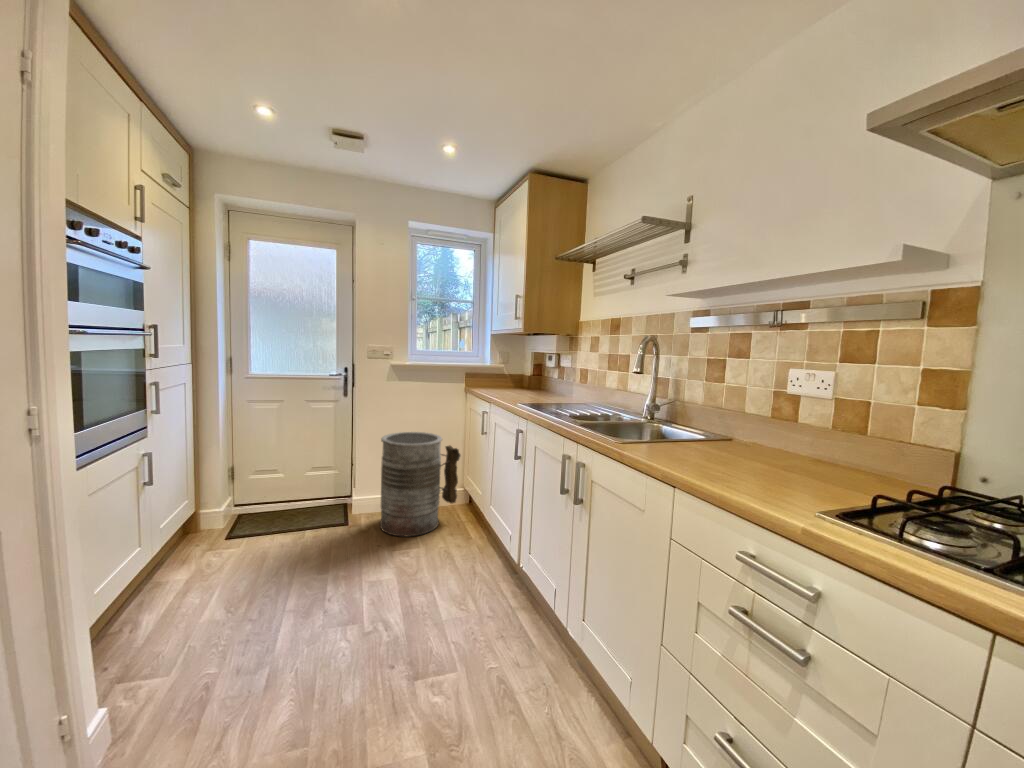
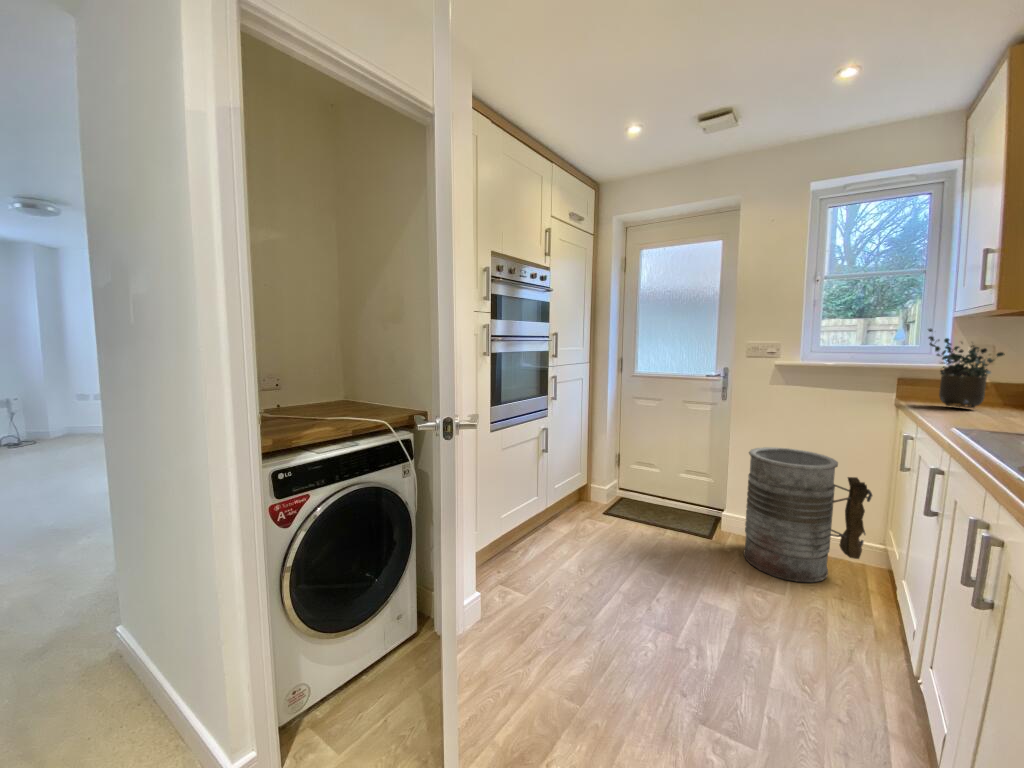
potted plant: none [485,341,518,391] -> present [928,328,1005,408]

